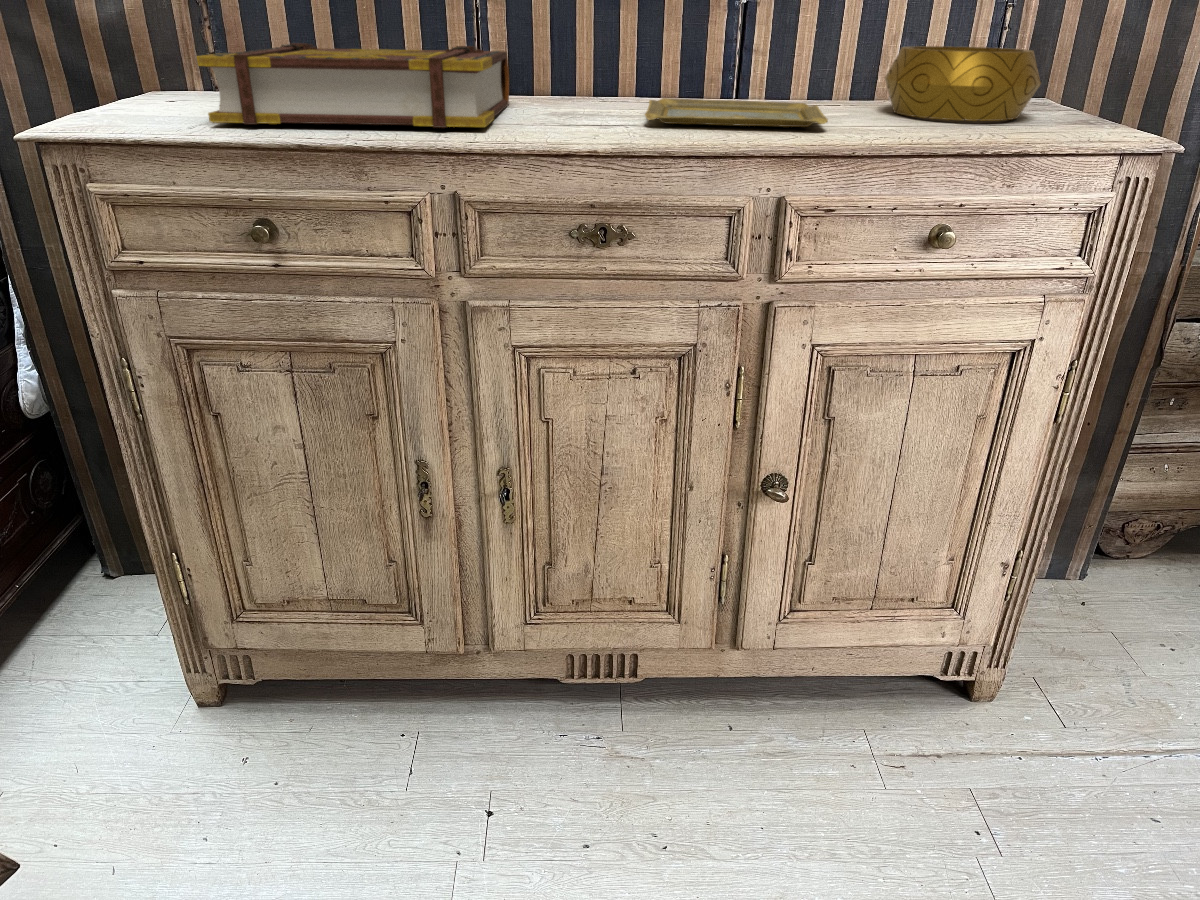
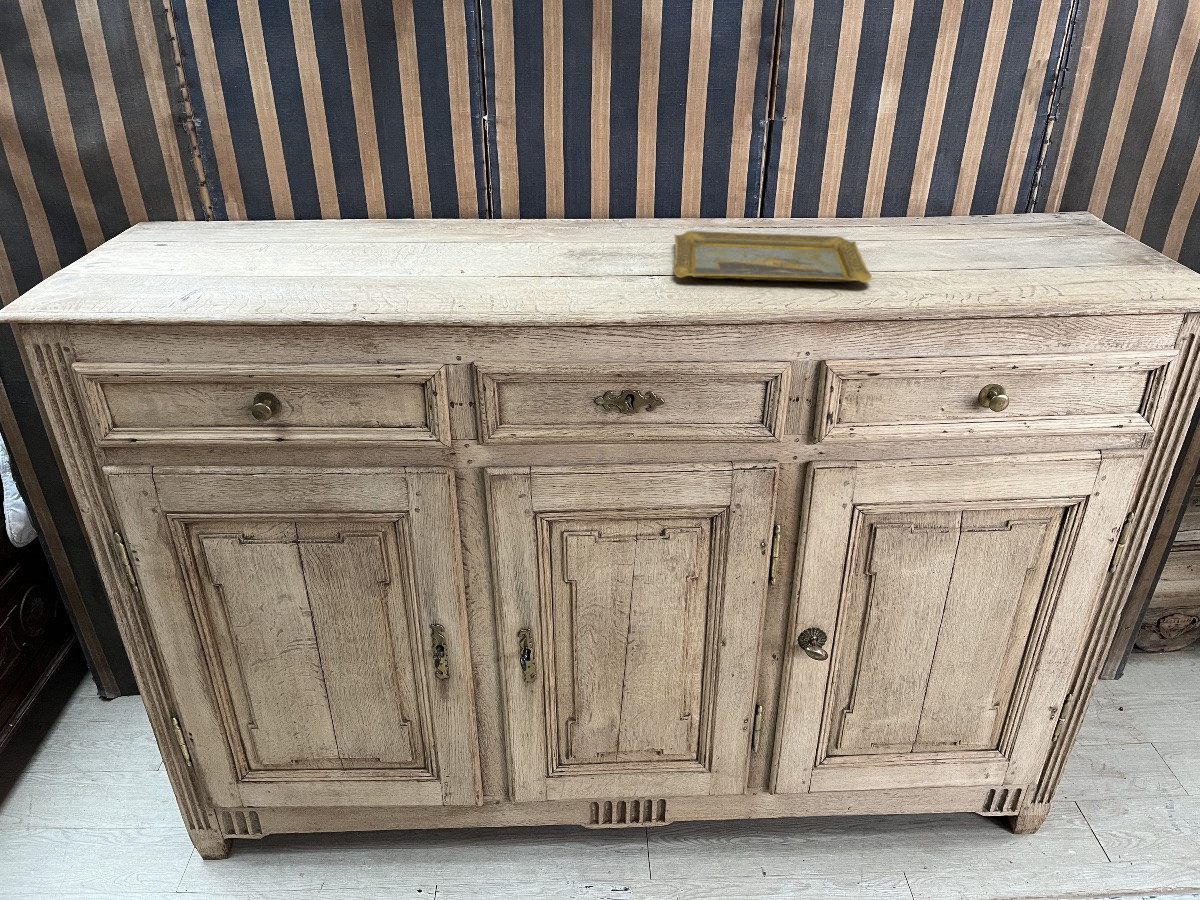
book: present [197,43,509,128] -> none [188,176,522,299]
decorative bowl: present [885,46,1041,121] -> none [926,164,1095,261]

